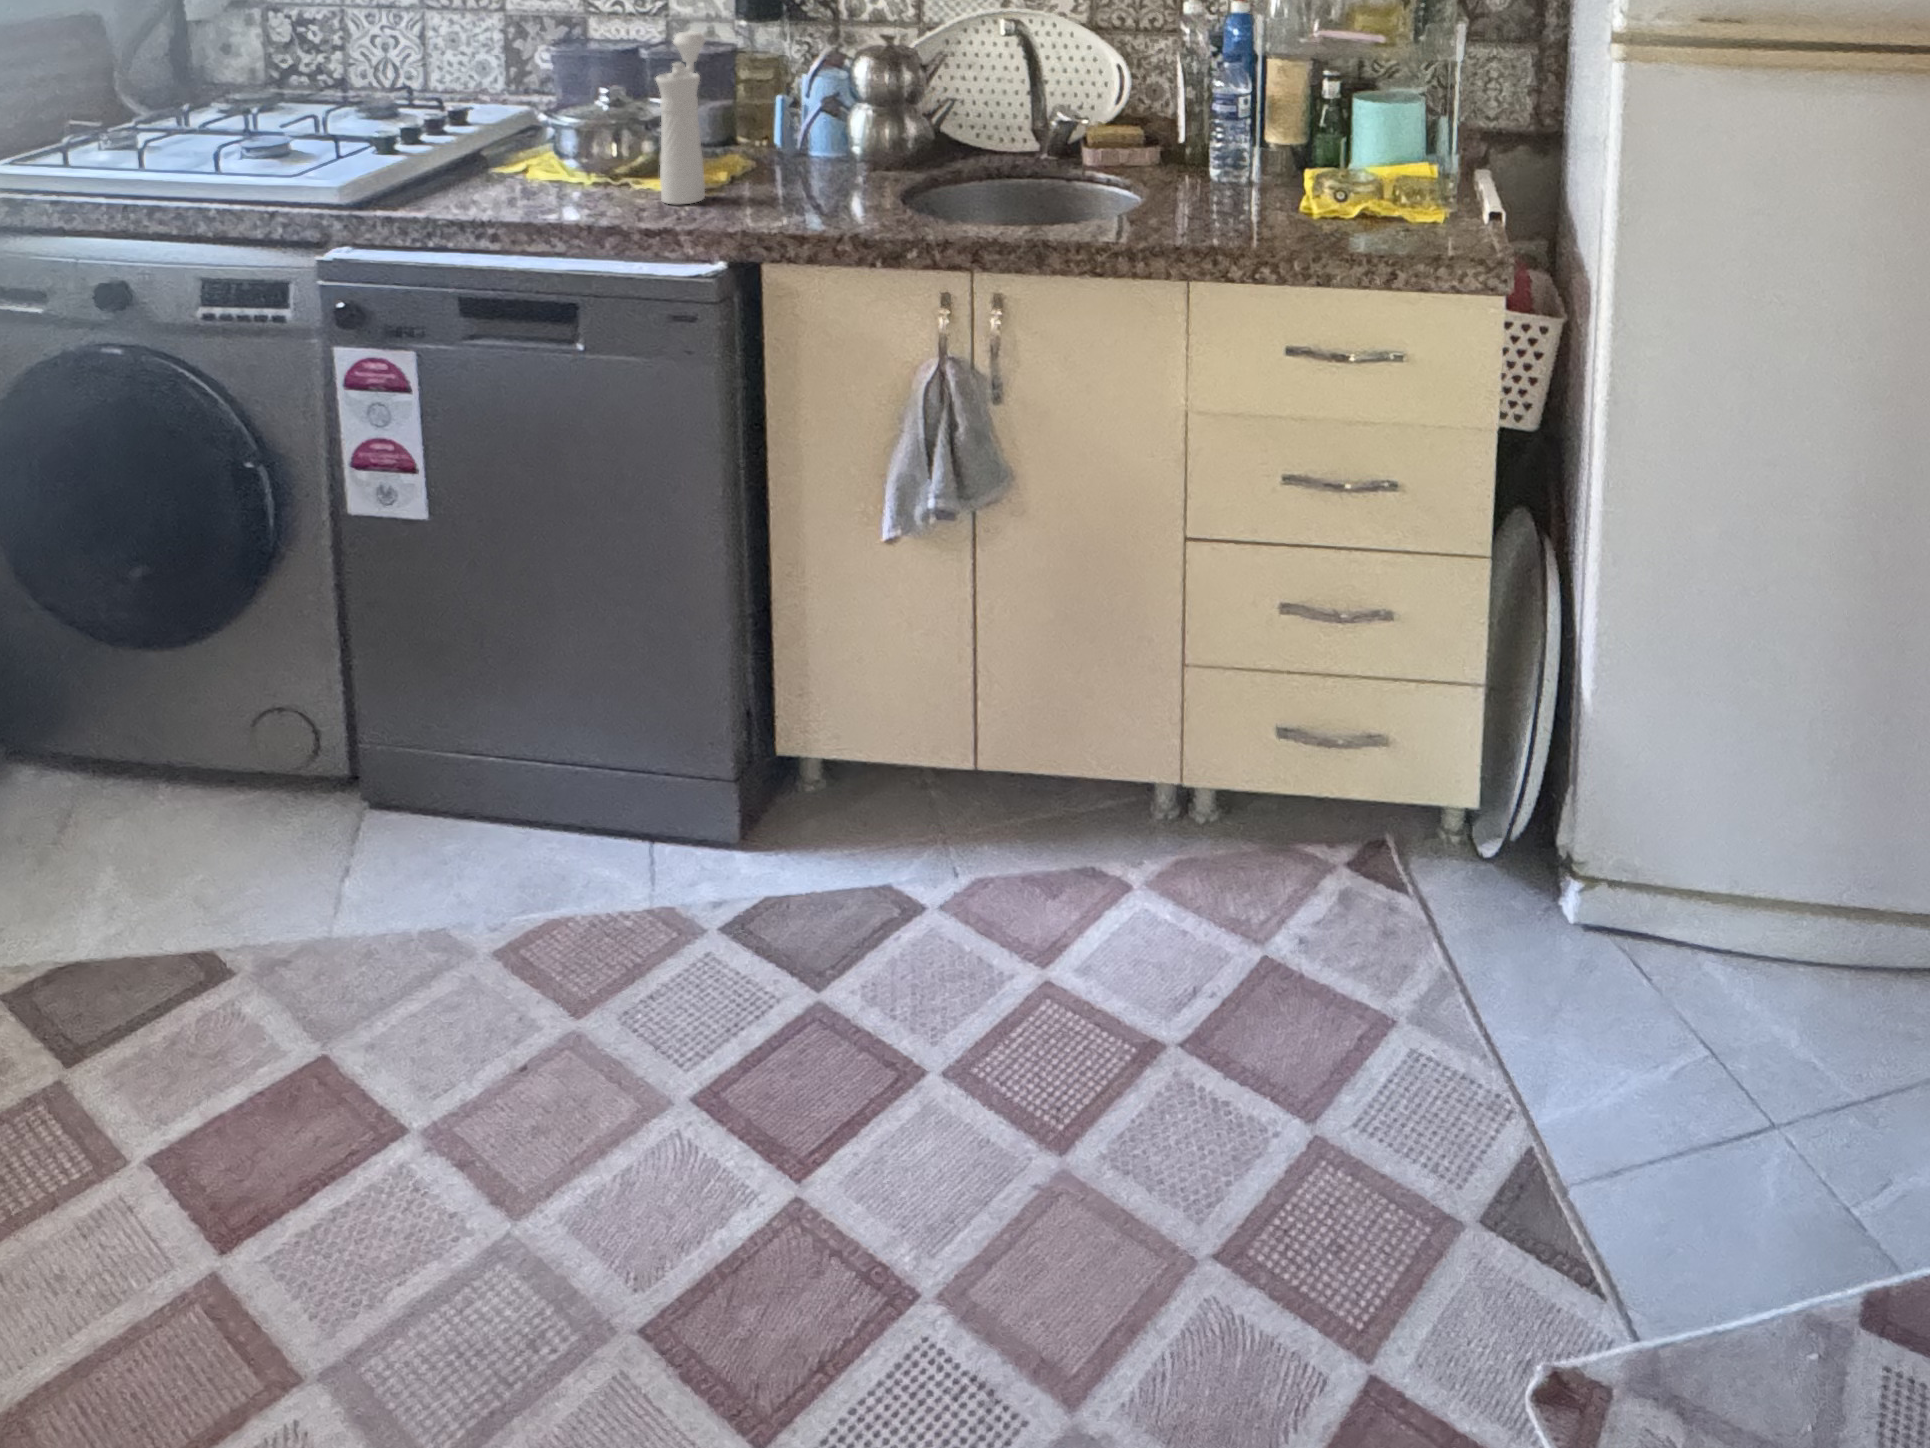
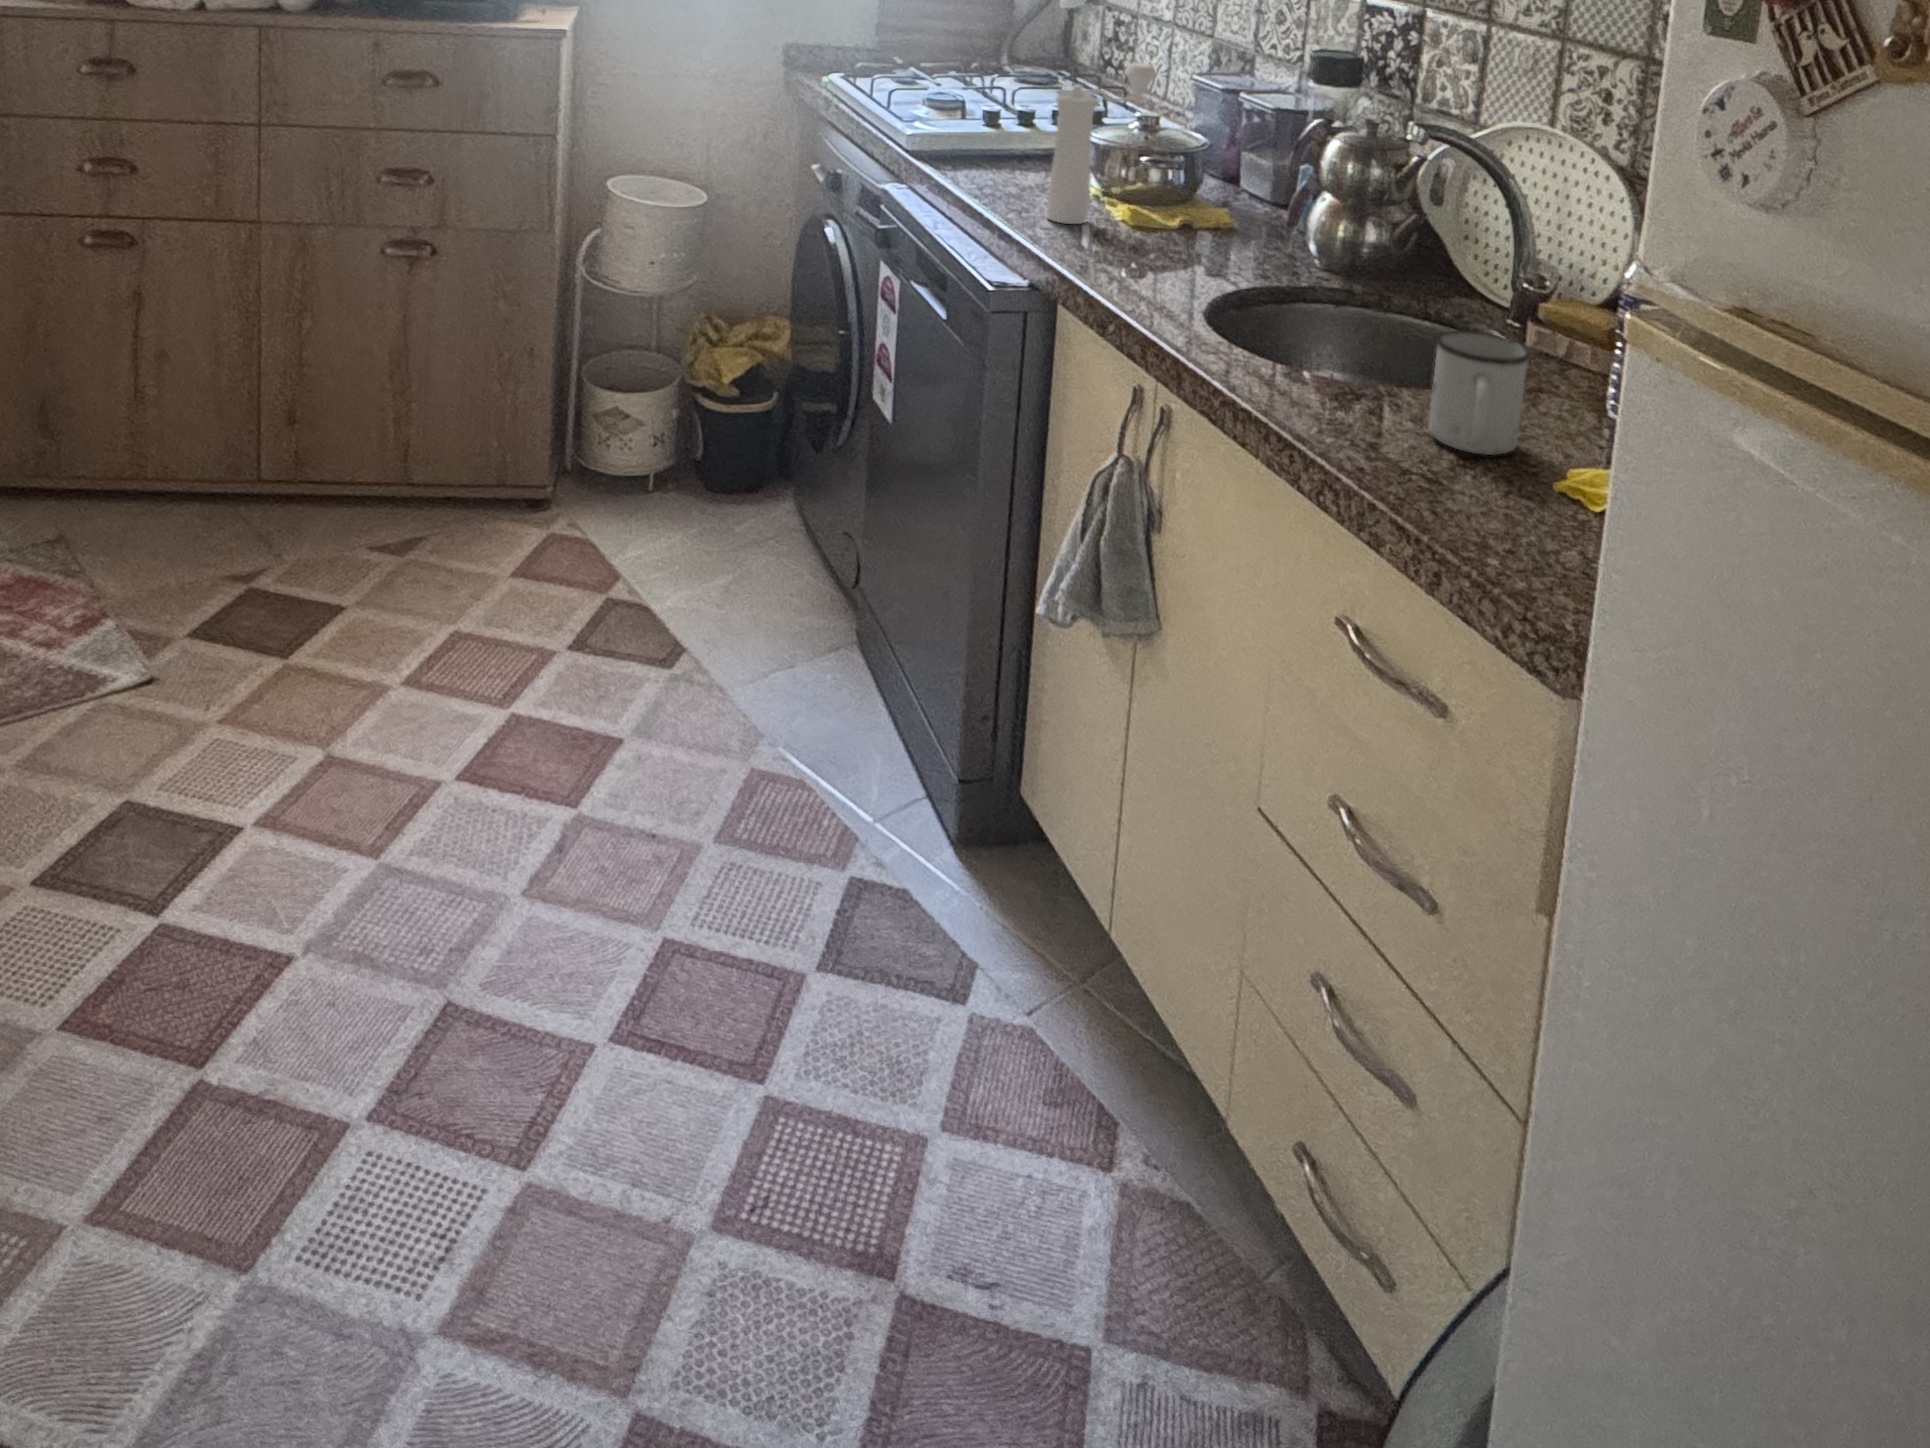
mug: none [1224,137,1299,218] -> present [1428,331,1529,455]

